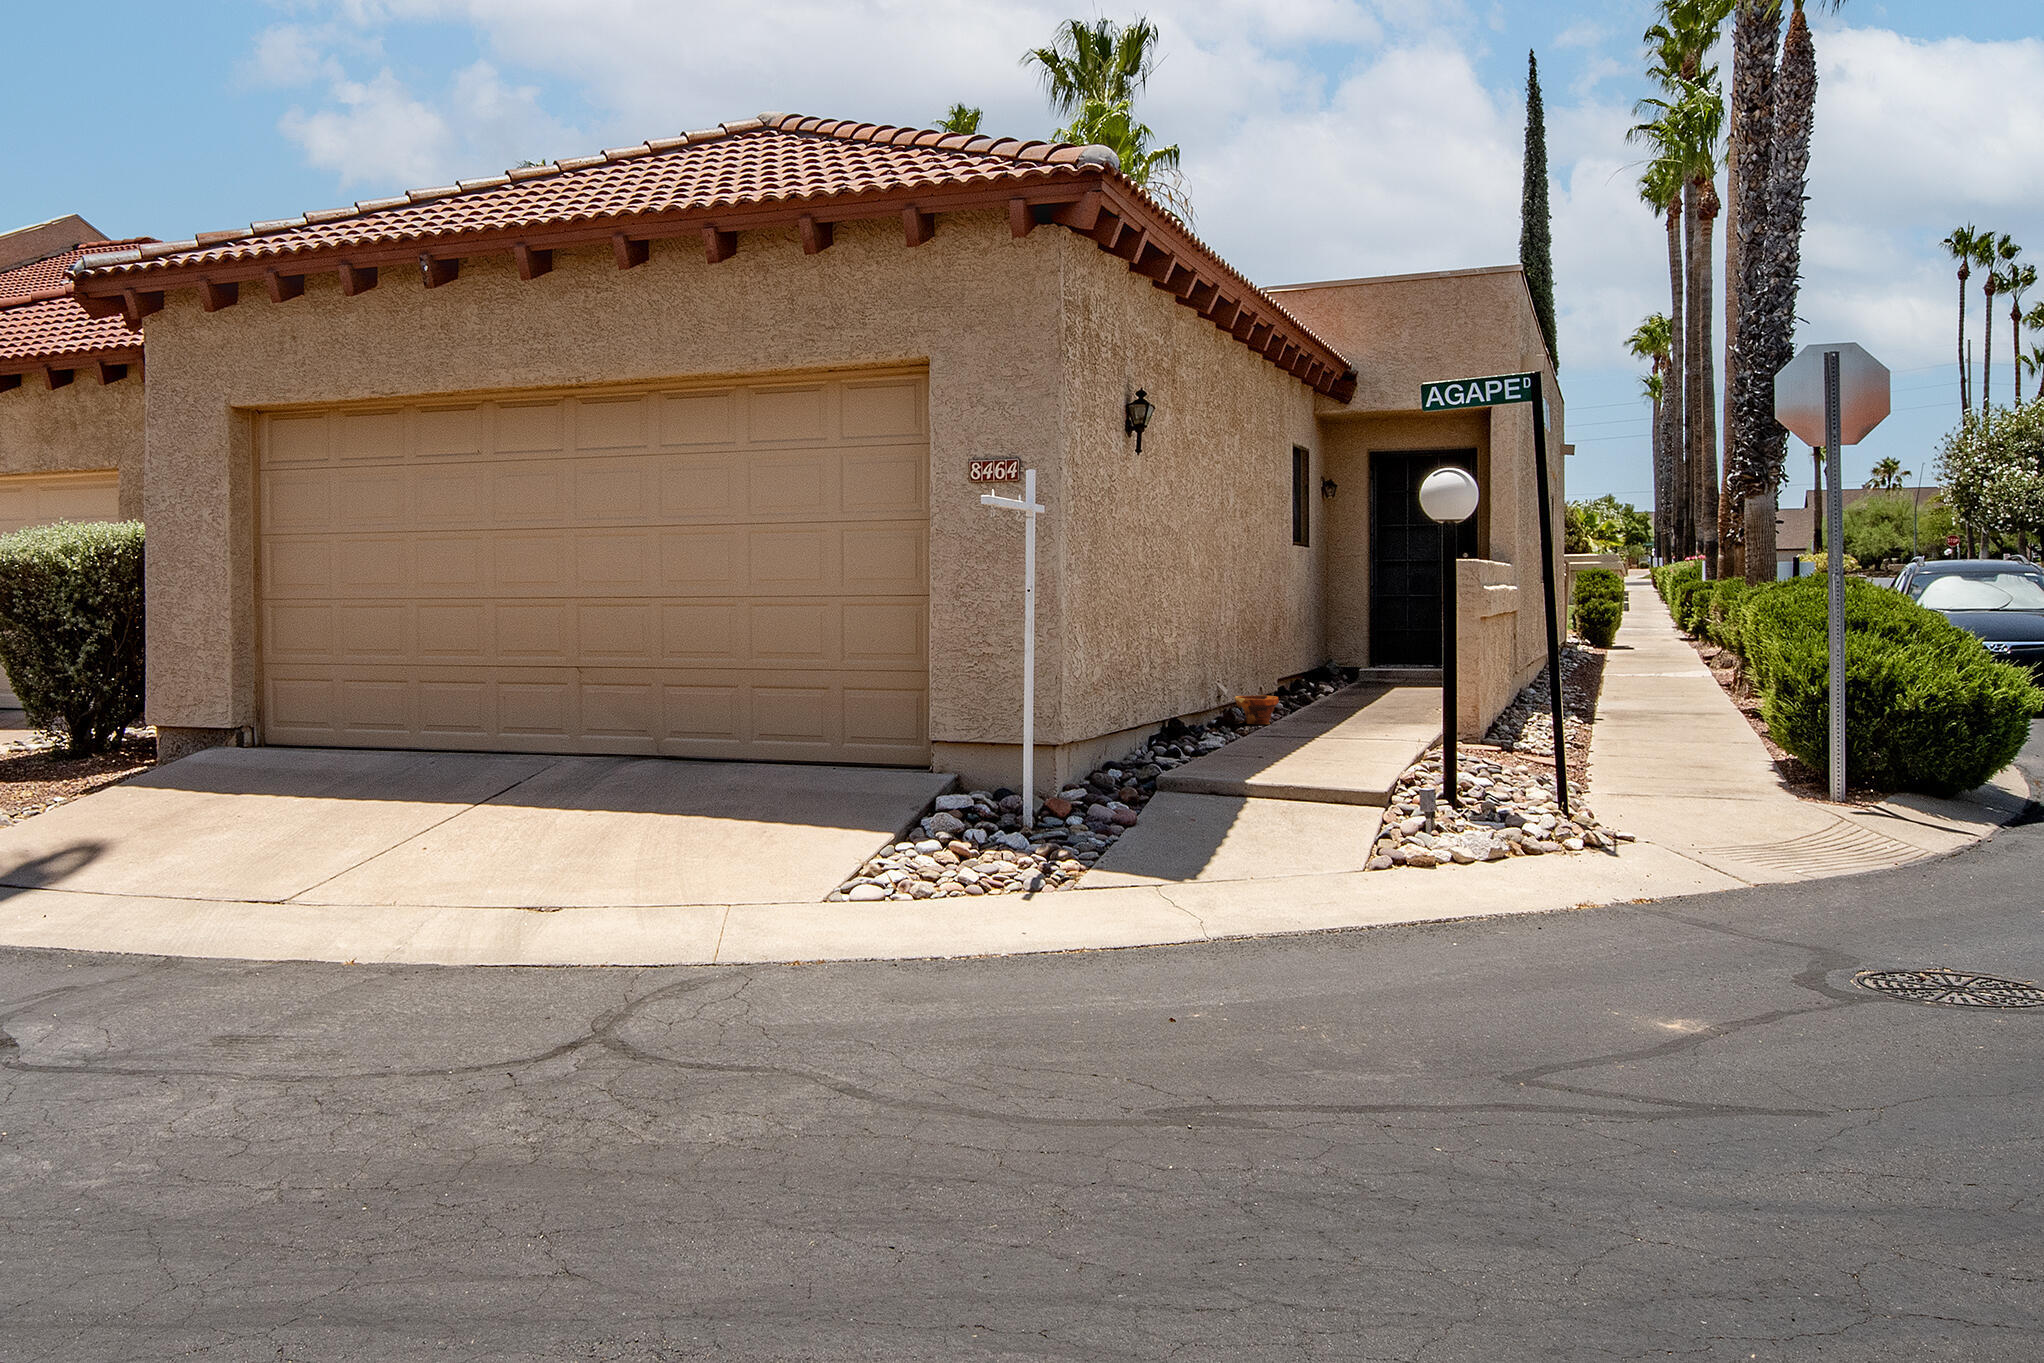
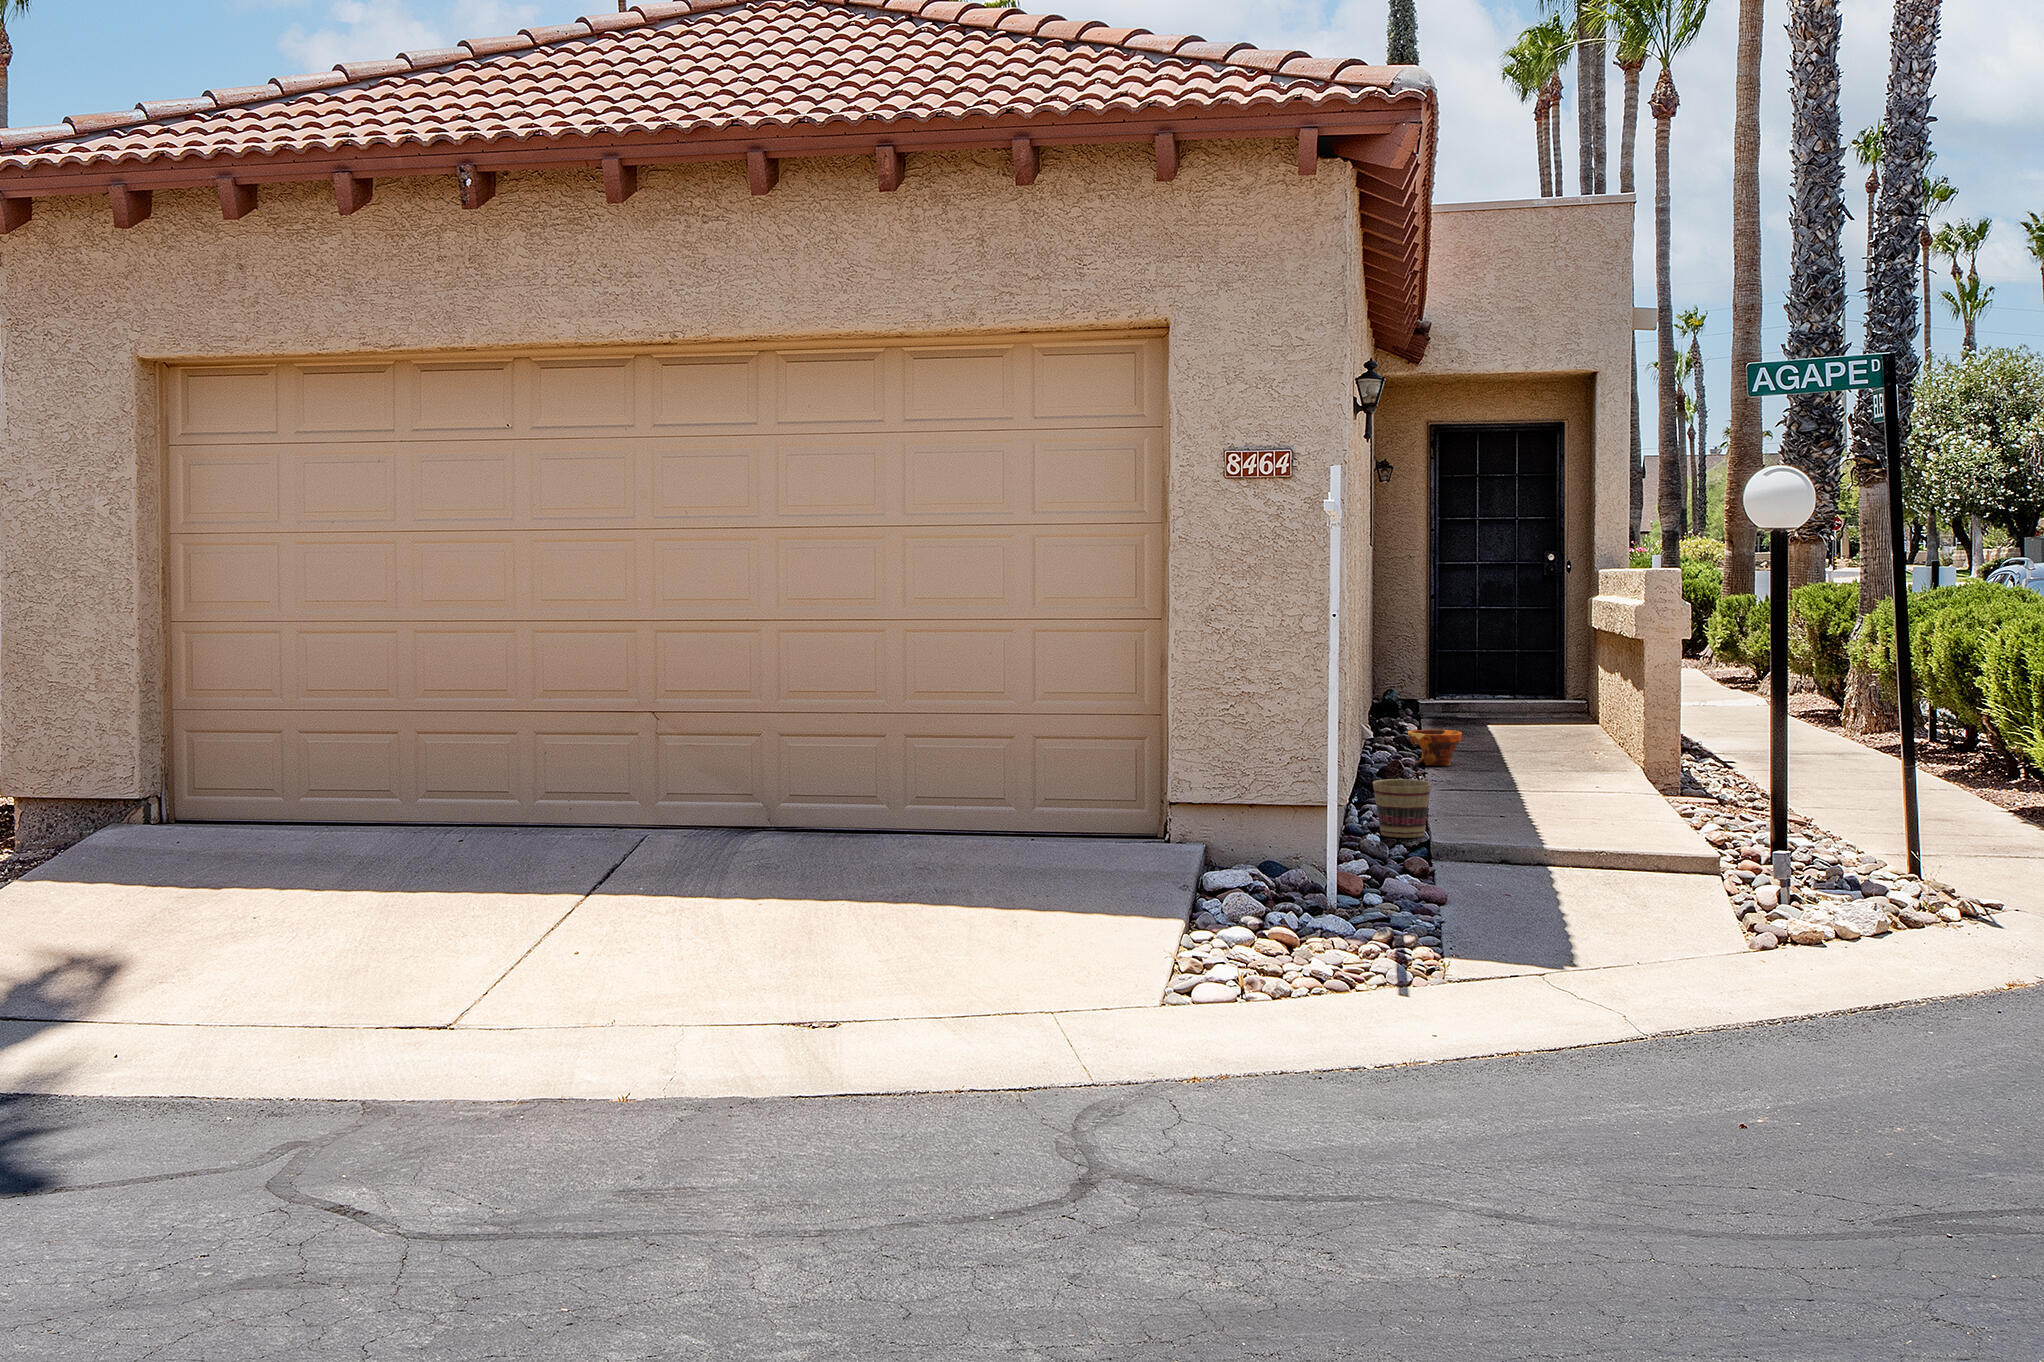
basket: none [1129,729,1176,776] -> present [1373,779,1431,838]

